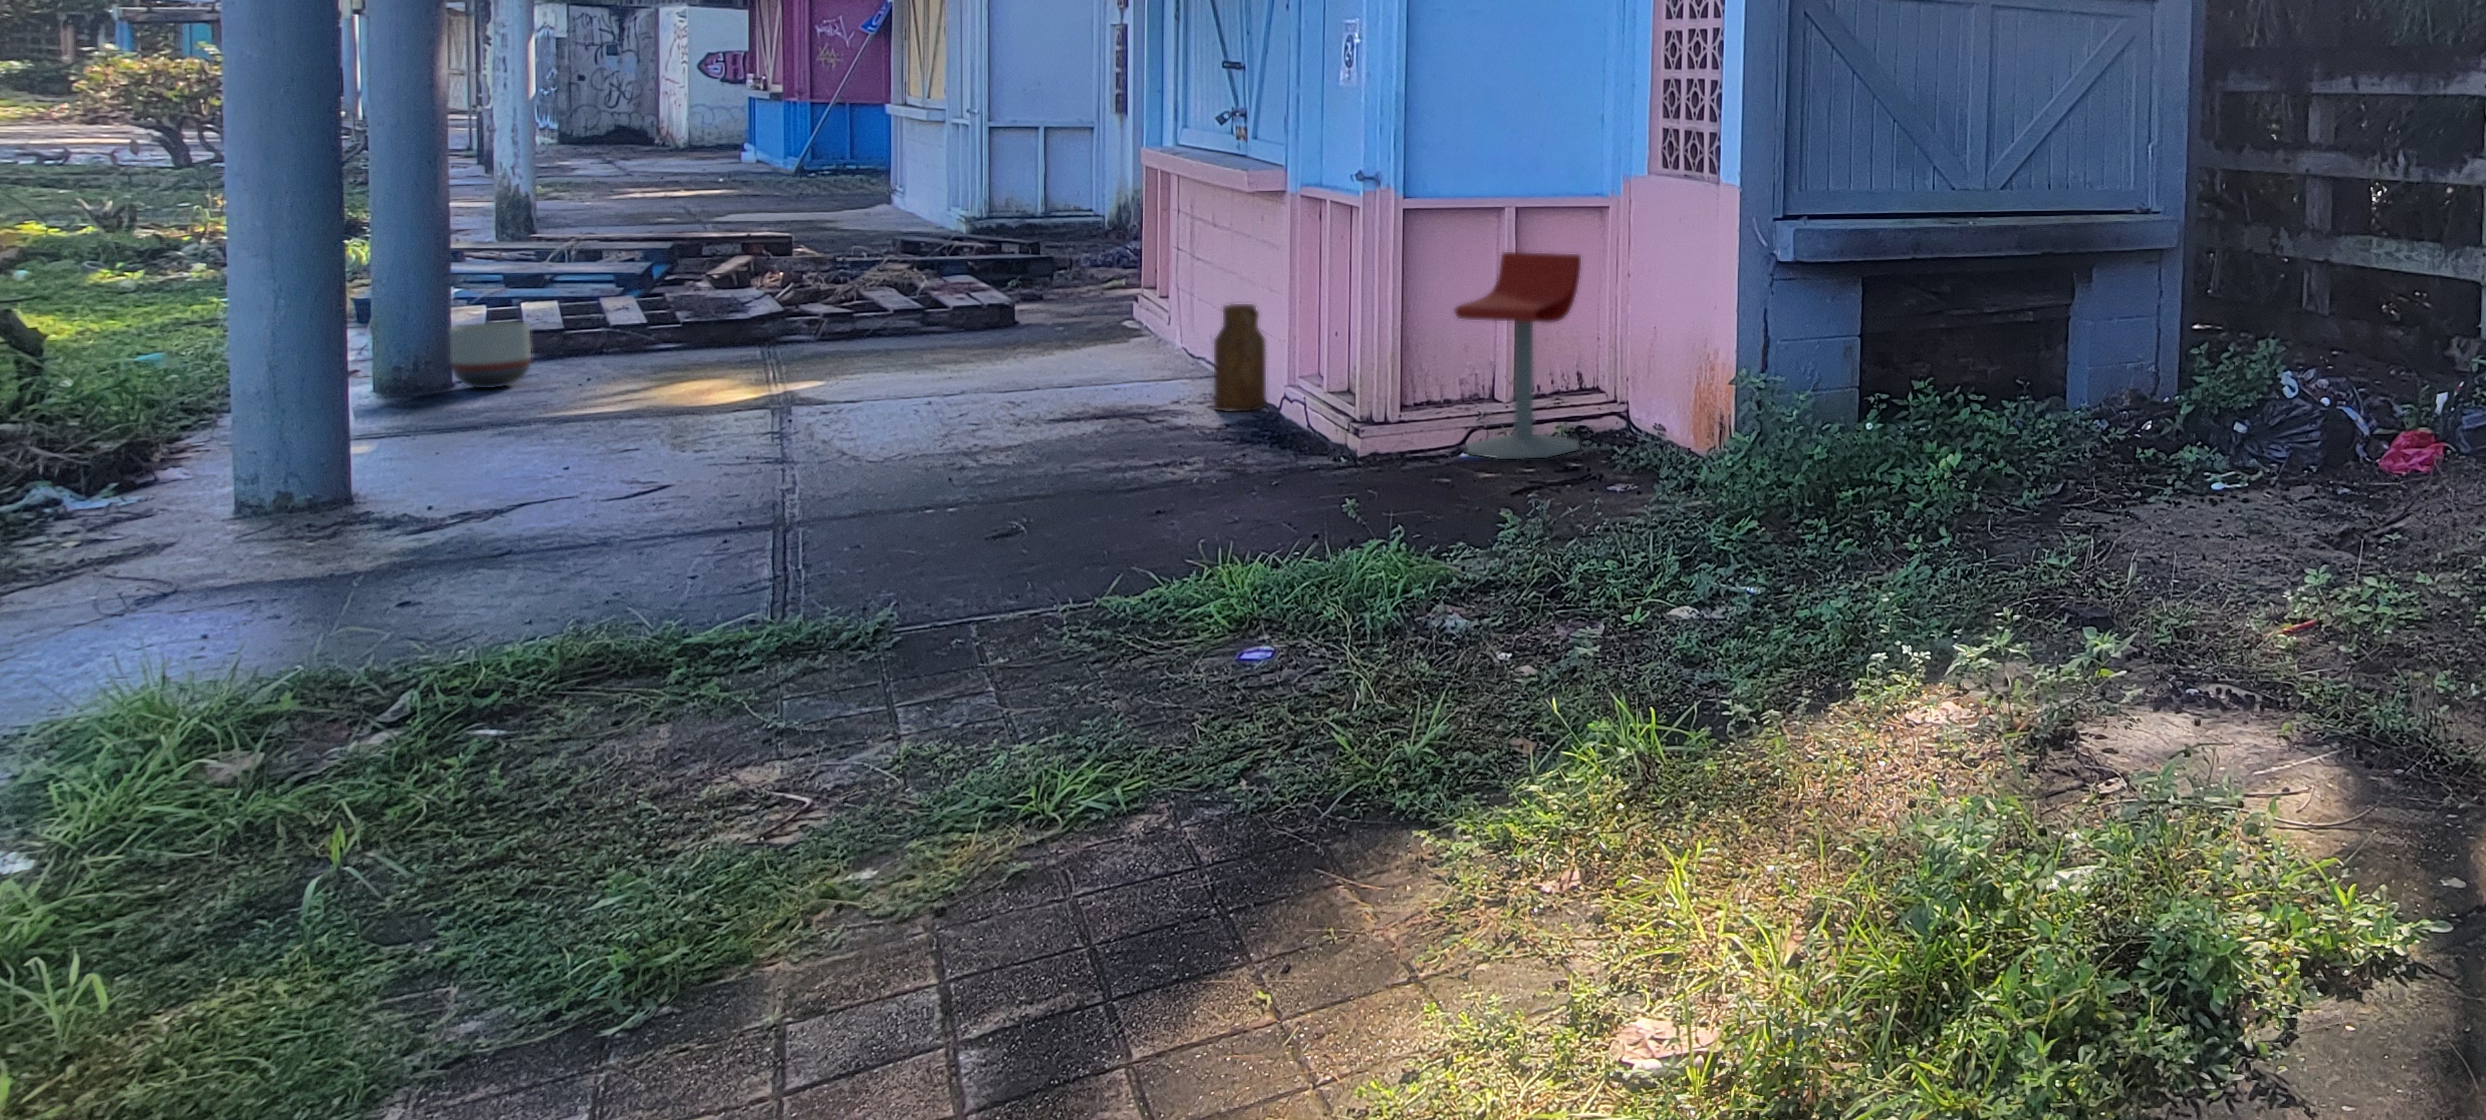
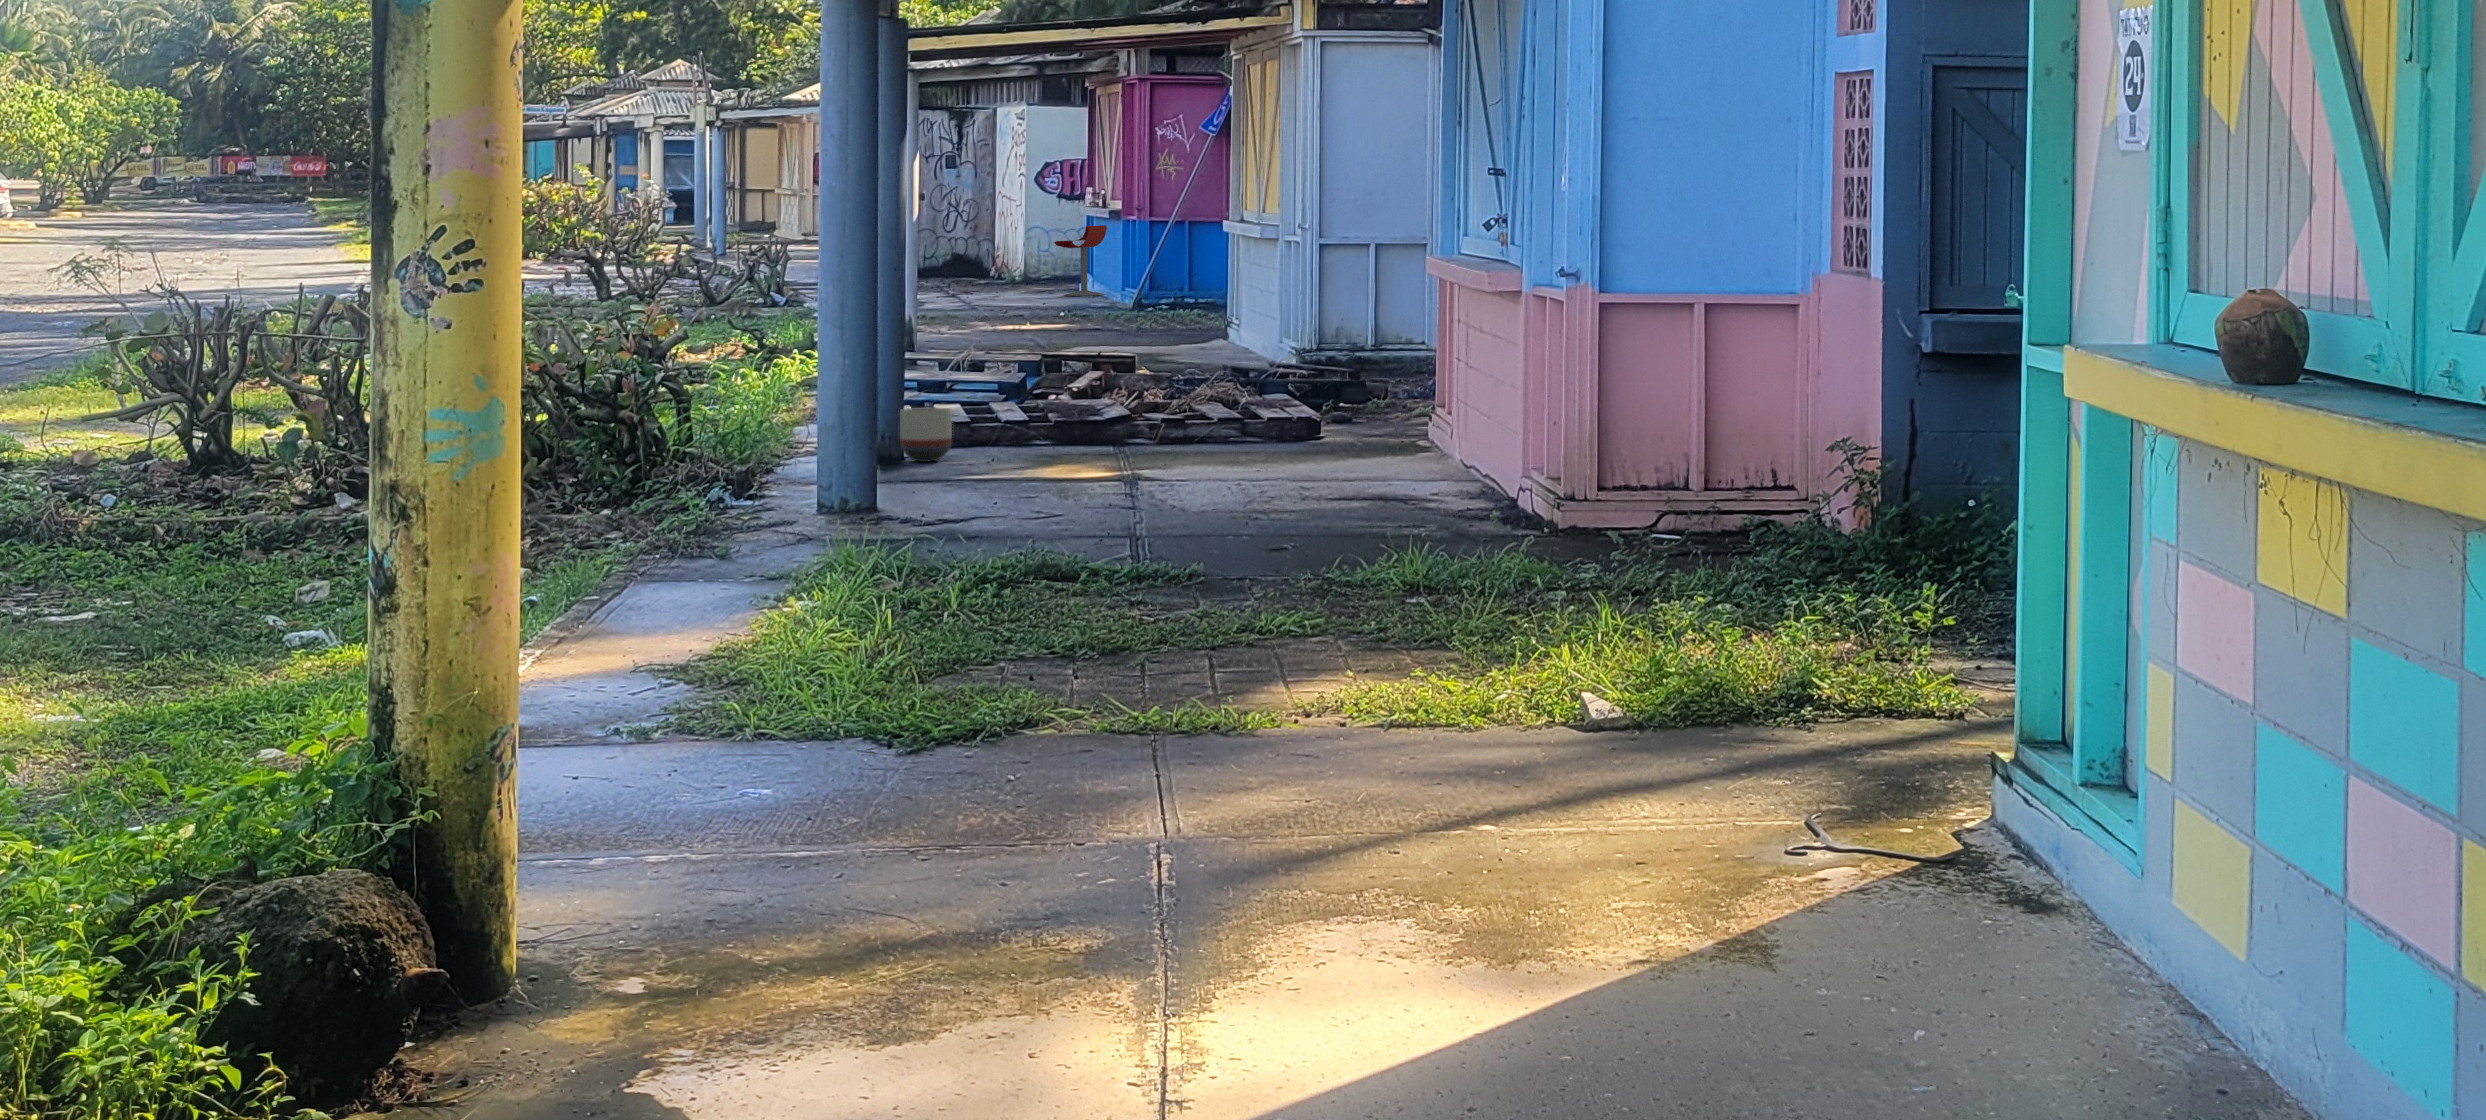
stool: present [1455,252,1581,459] -> present [1054,225,1107,296]
watering can: present [1214,304,1267,412] -> none [1462,398,1507,497]

